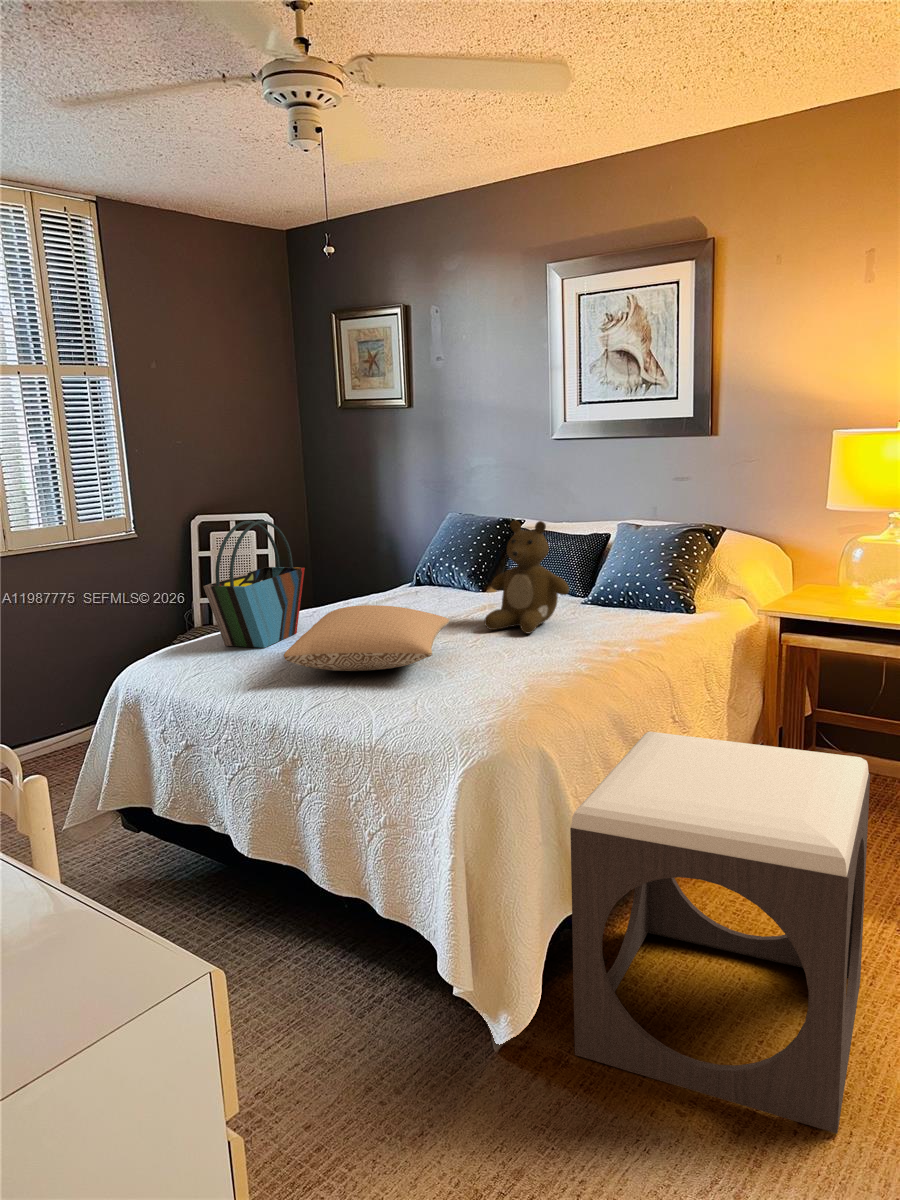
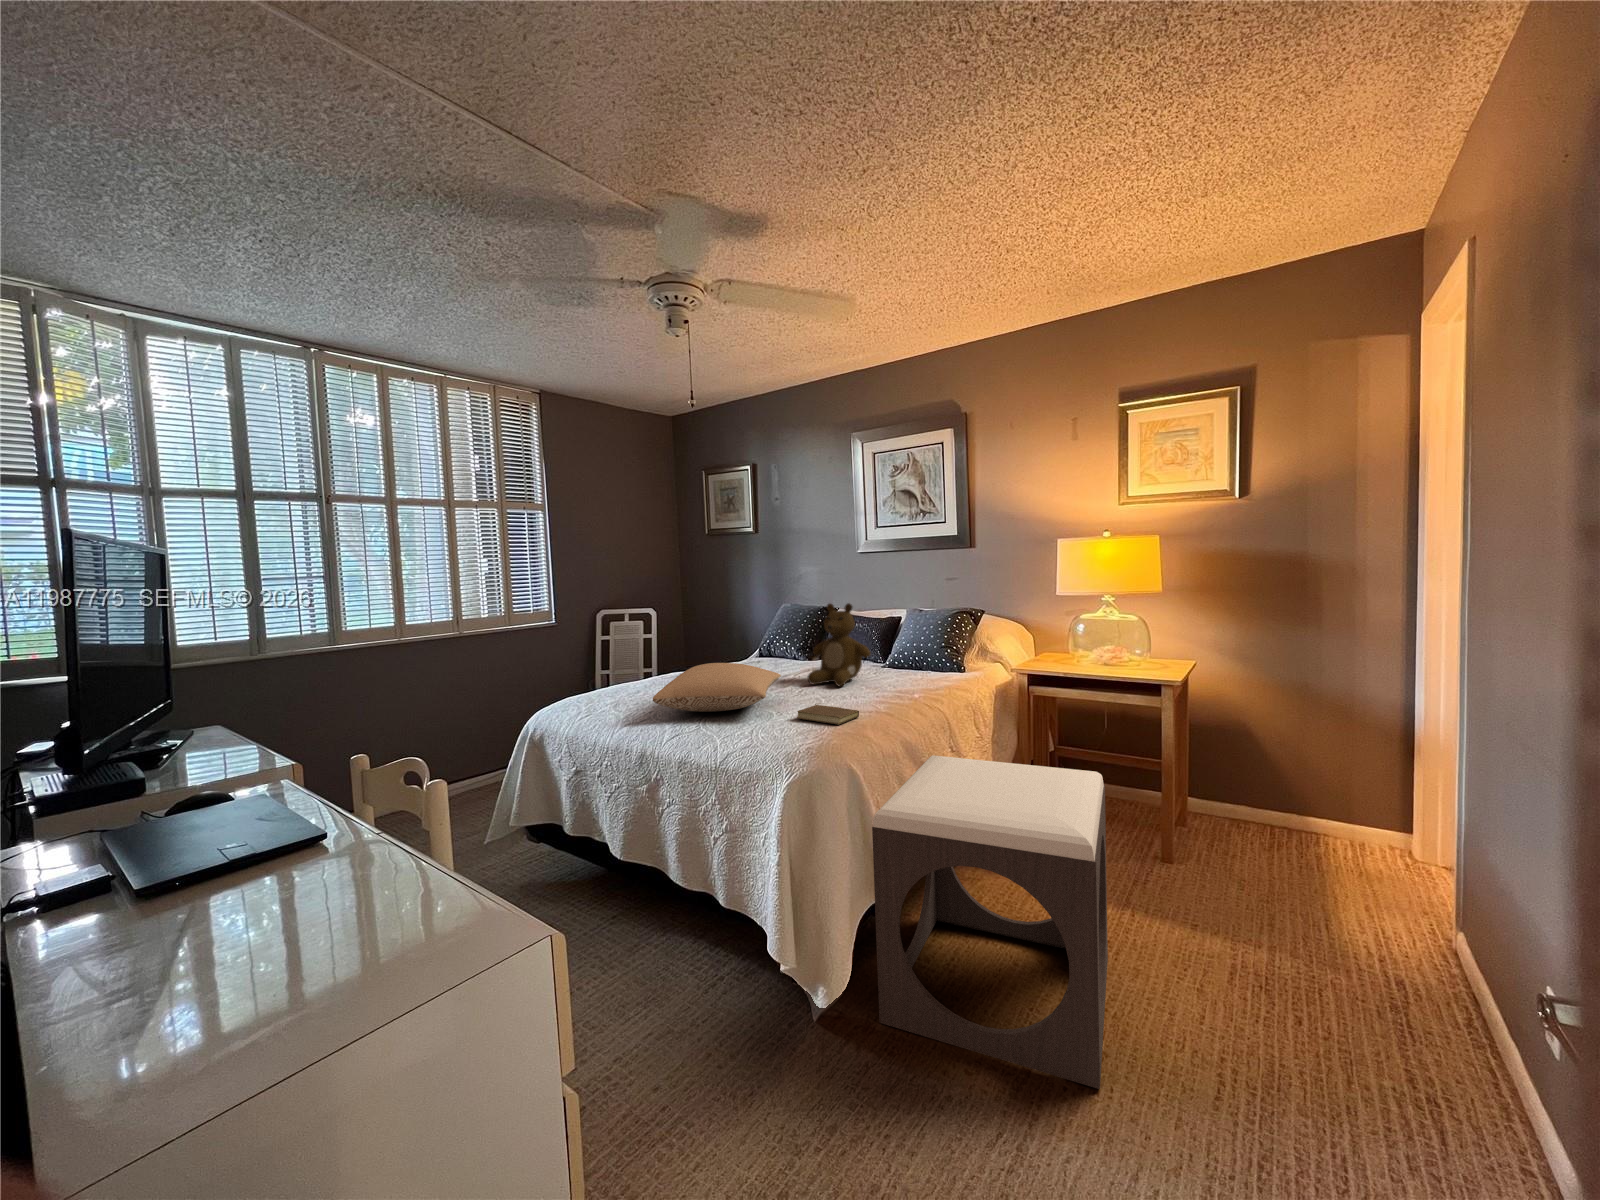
tote bag: present [203,521,305,648] -> none [596,603,674,698]
book: none [472,661,554,692] -> present [797,704,859,724]

